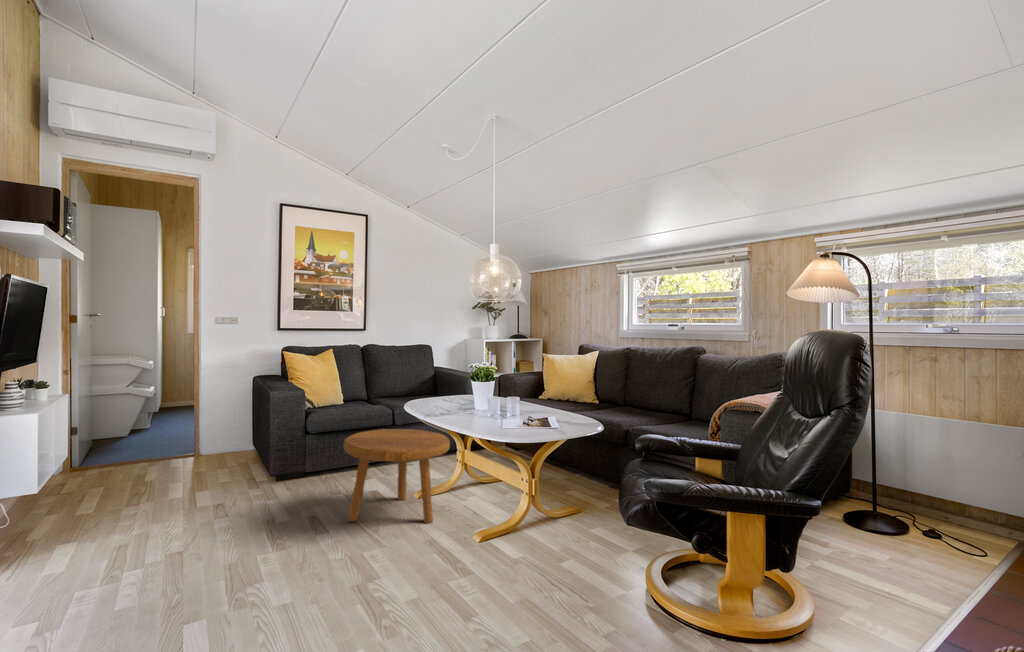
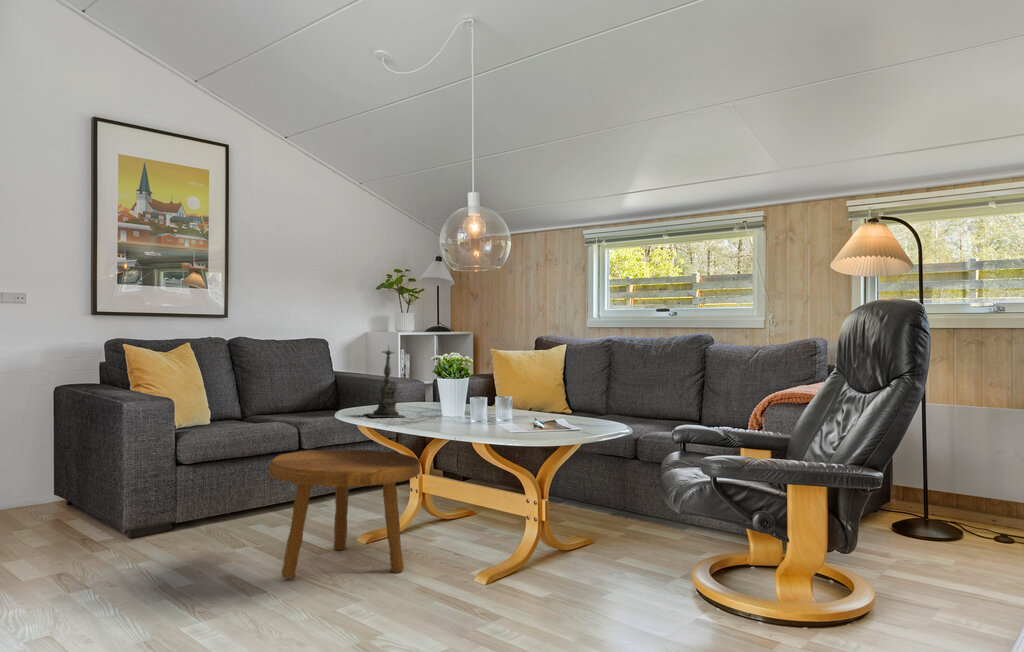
candle holder: none [427,353,452,407] -> present [366,349,404,417]

